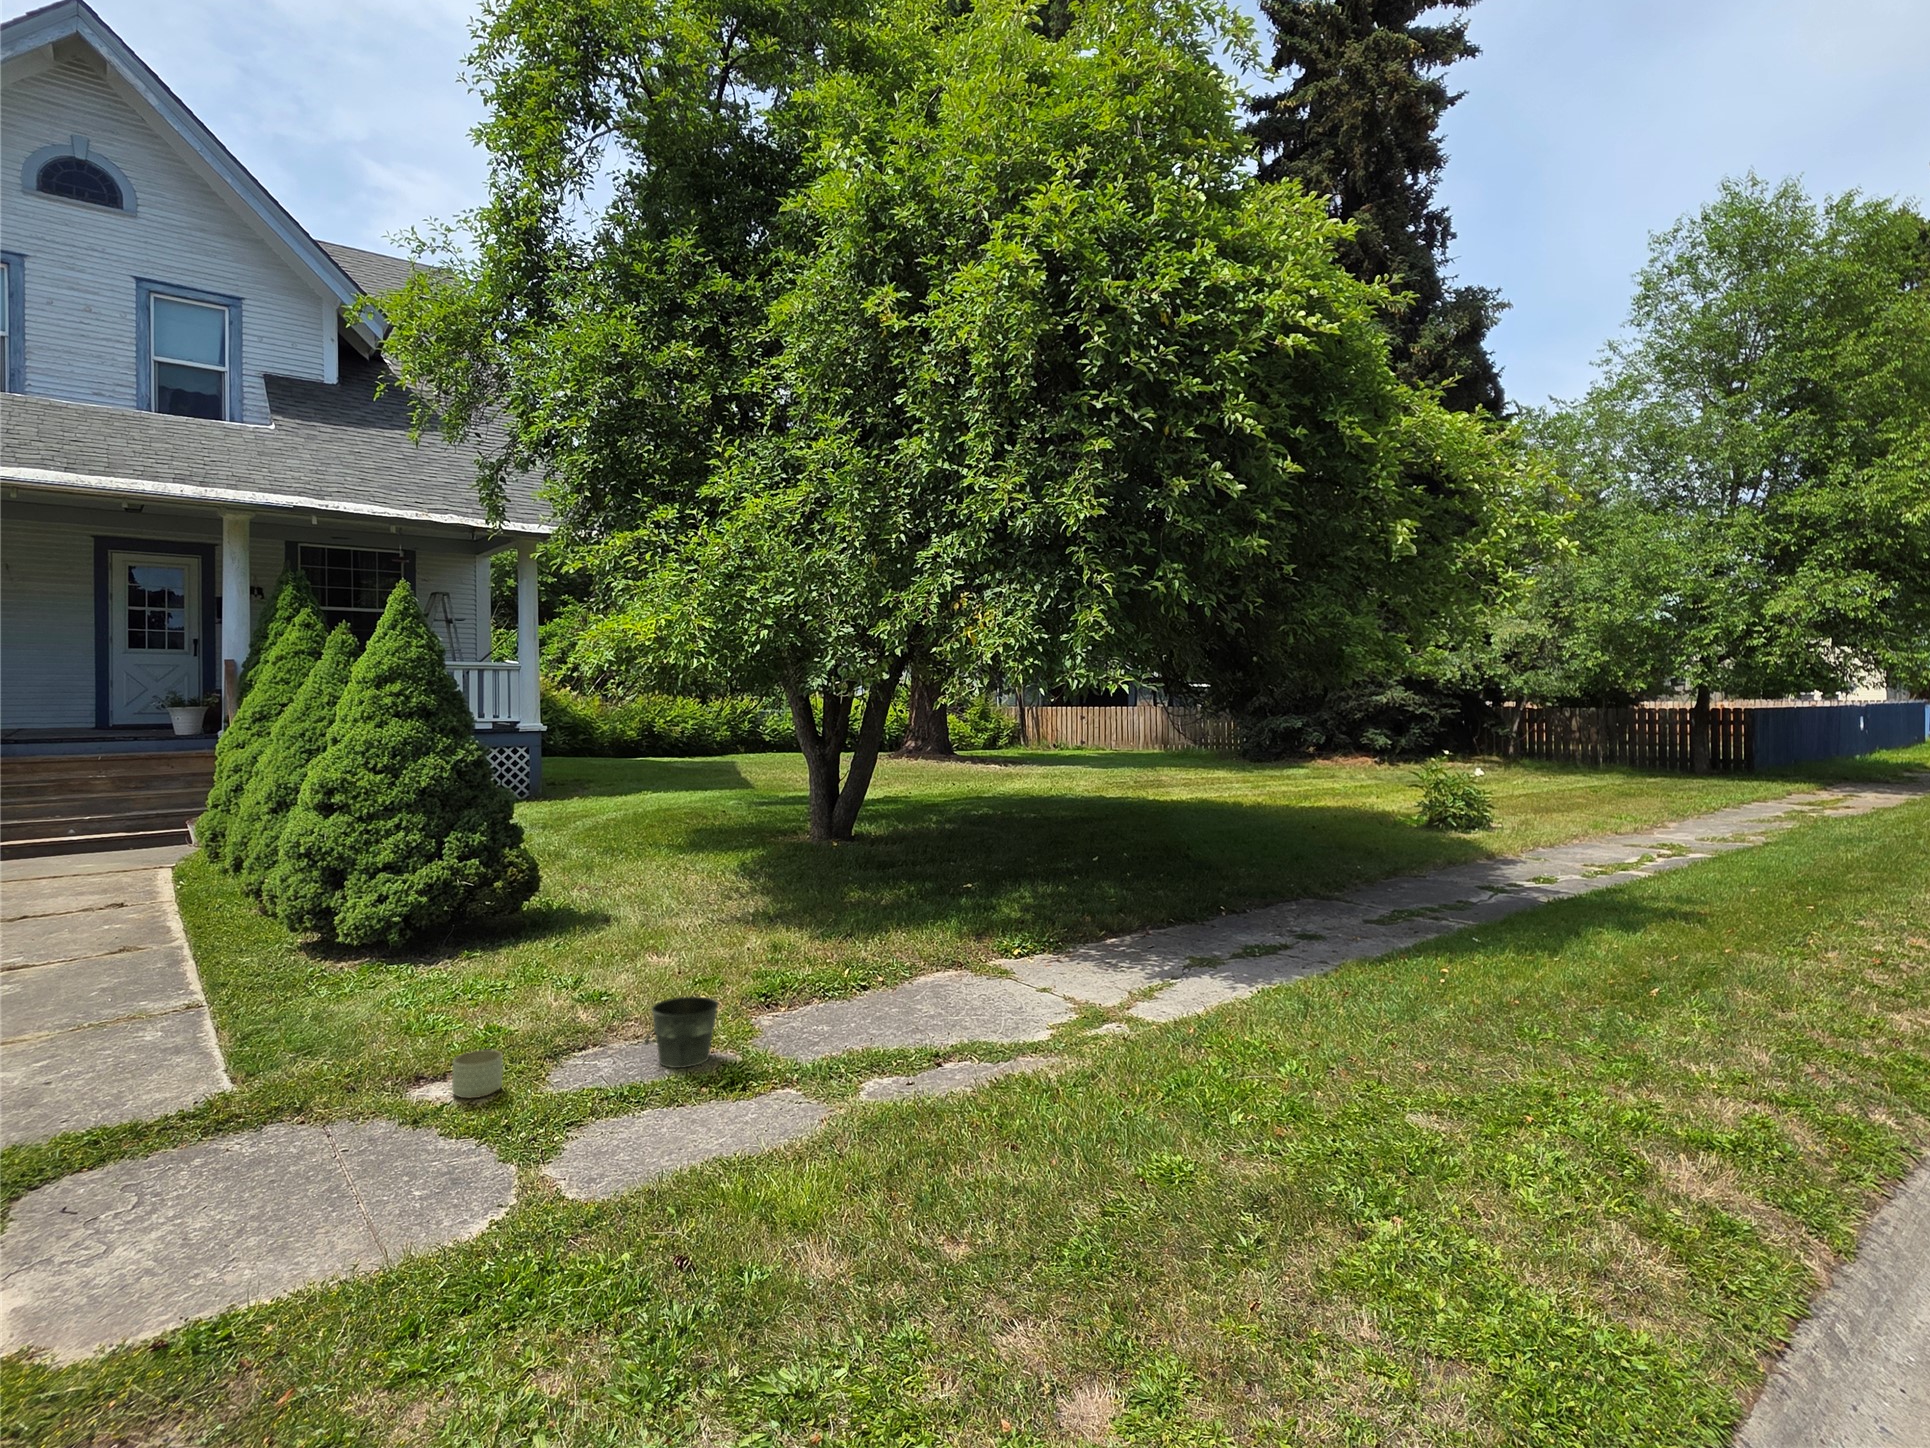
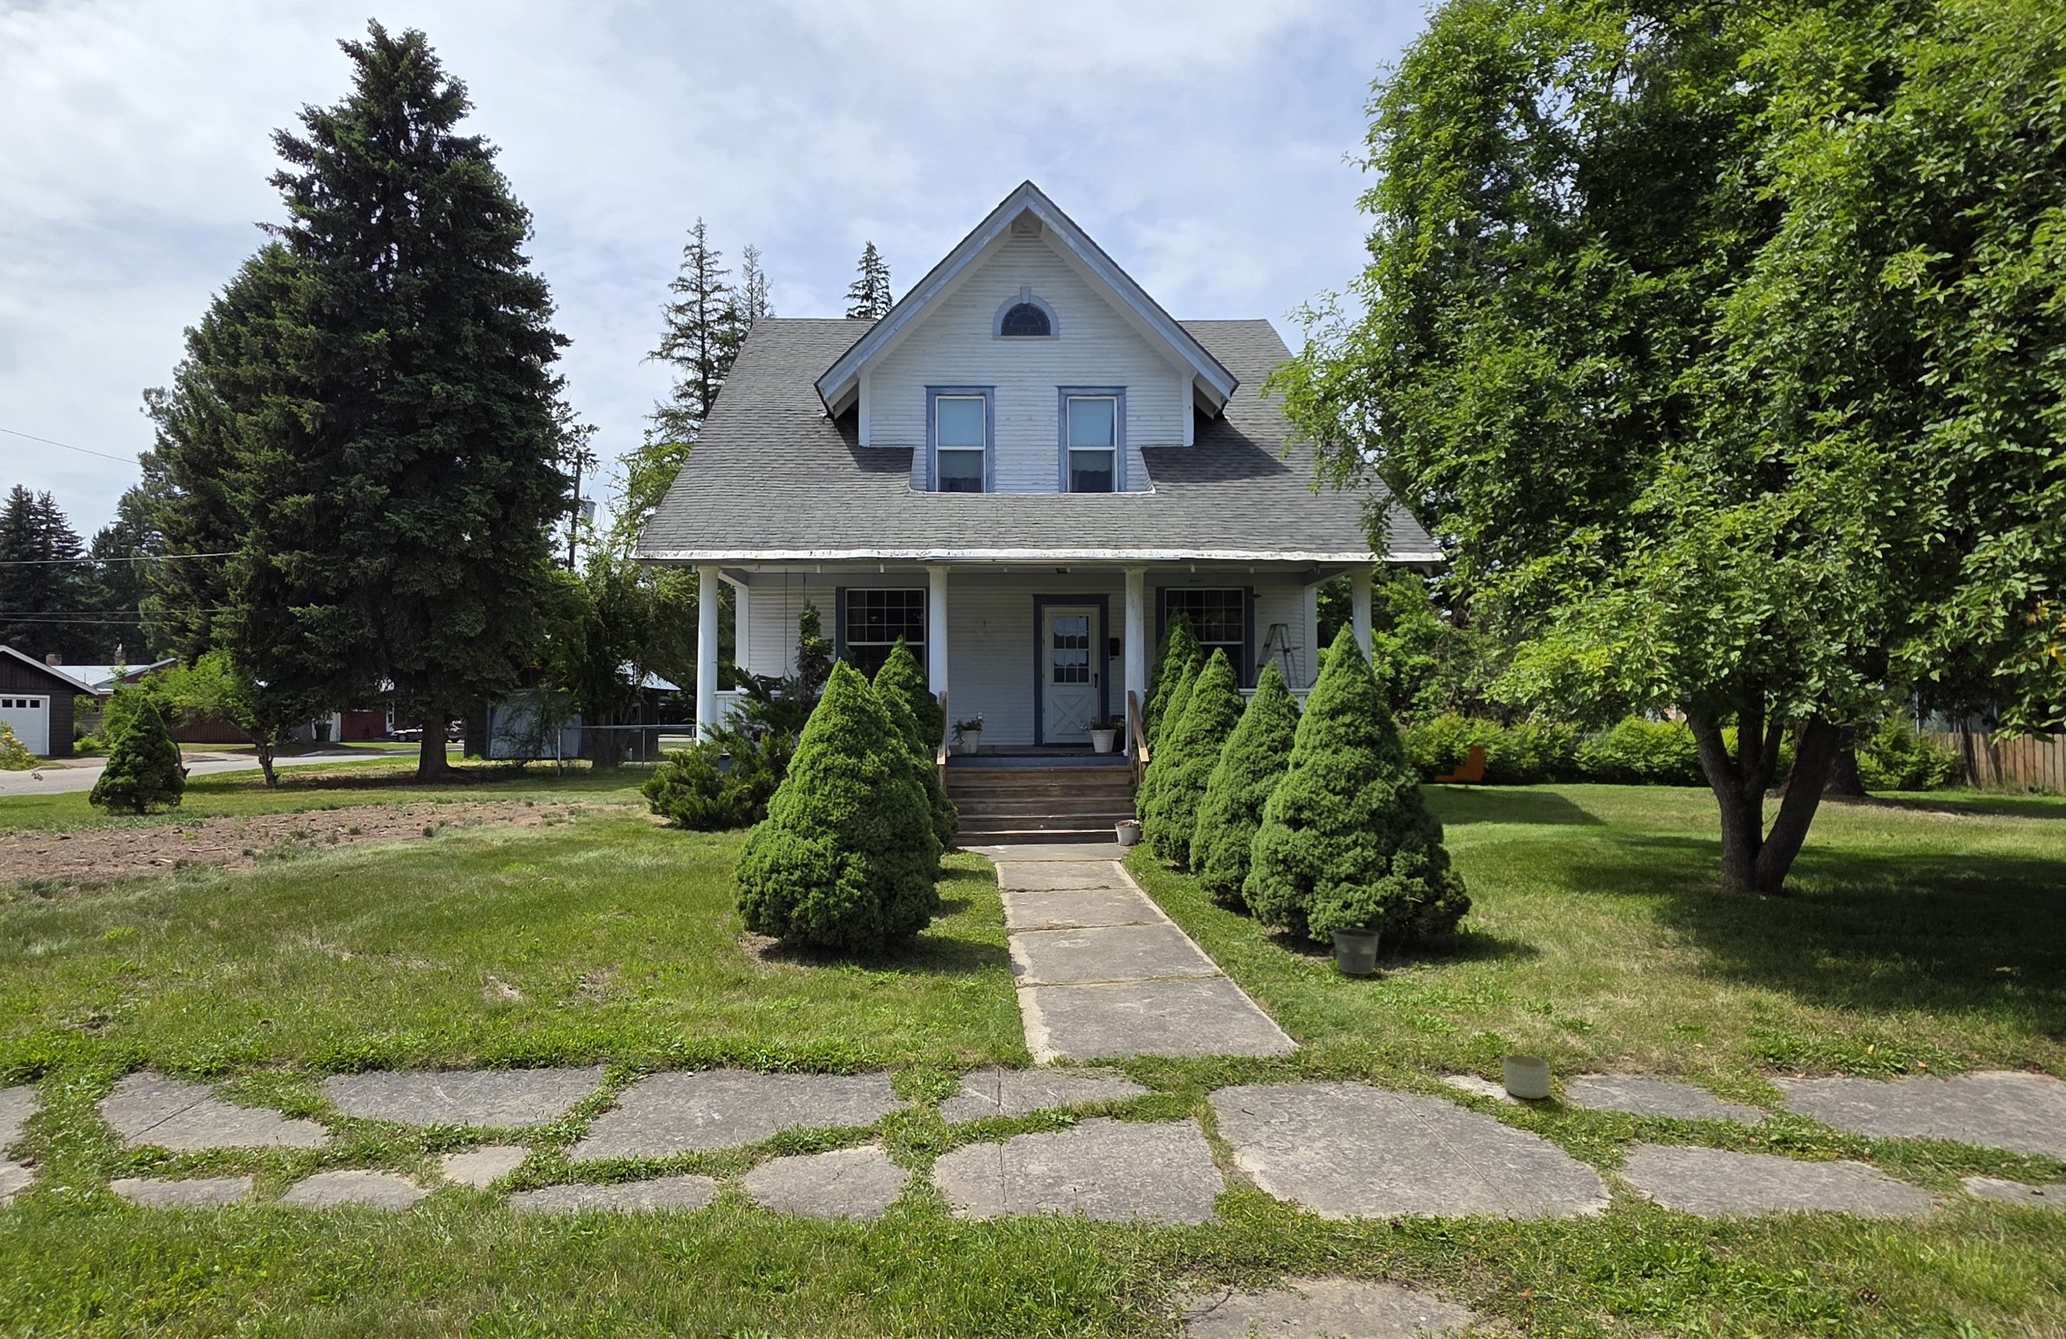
lounge chair: none [628,722,675,766] -> present [1435,746,1486,791]
bucket: present [645,996,719,1068] -> present [1329,929,1379,974]

